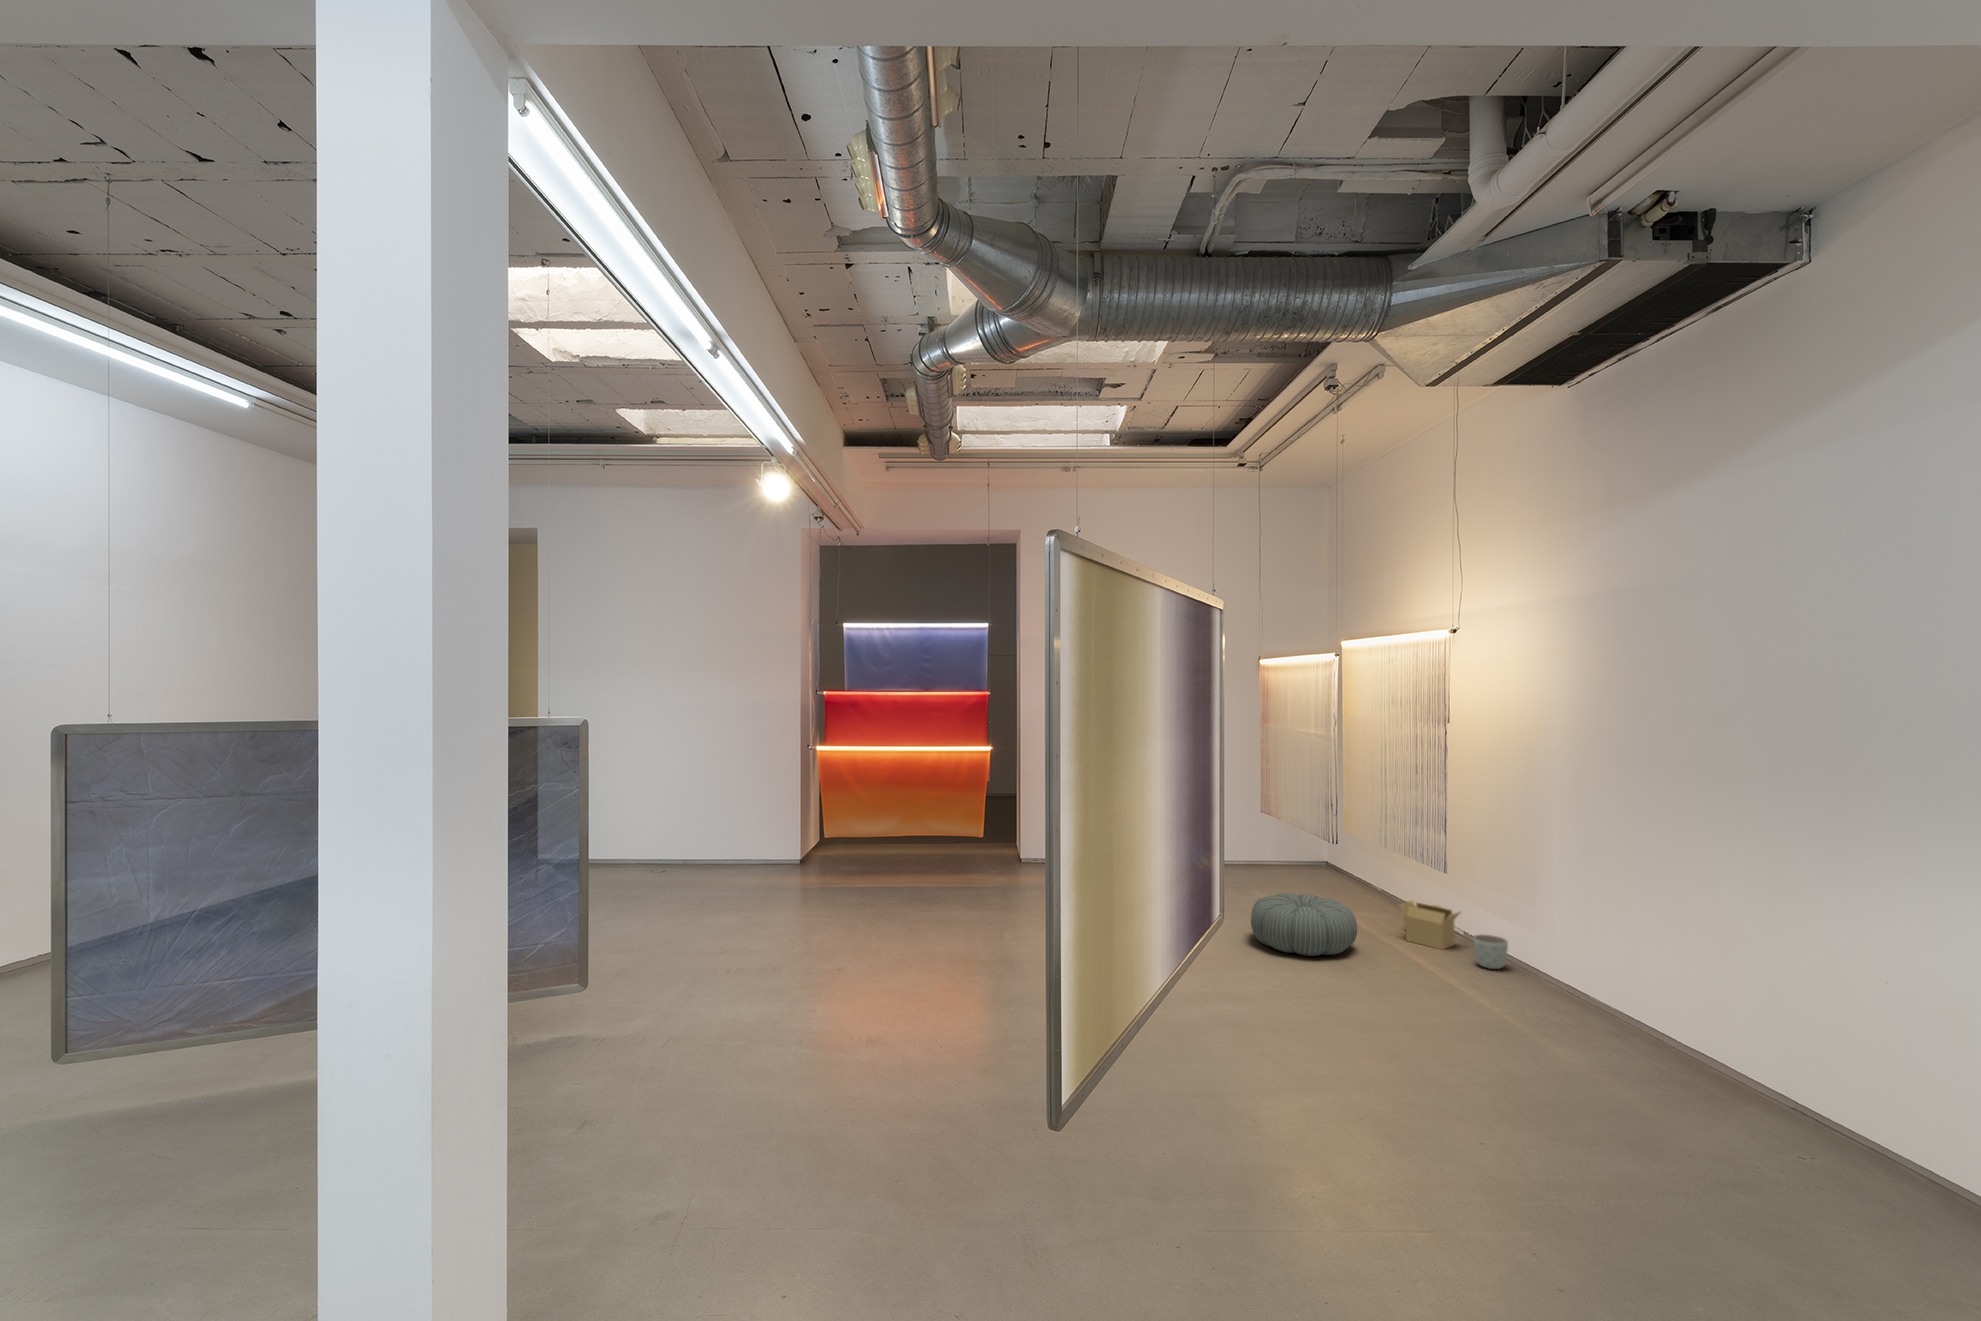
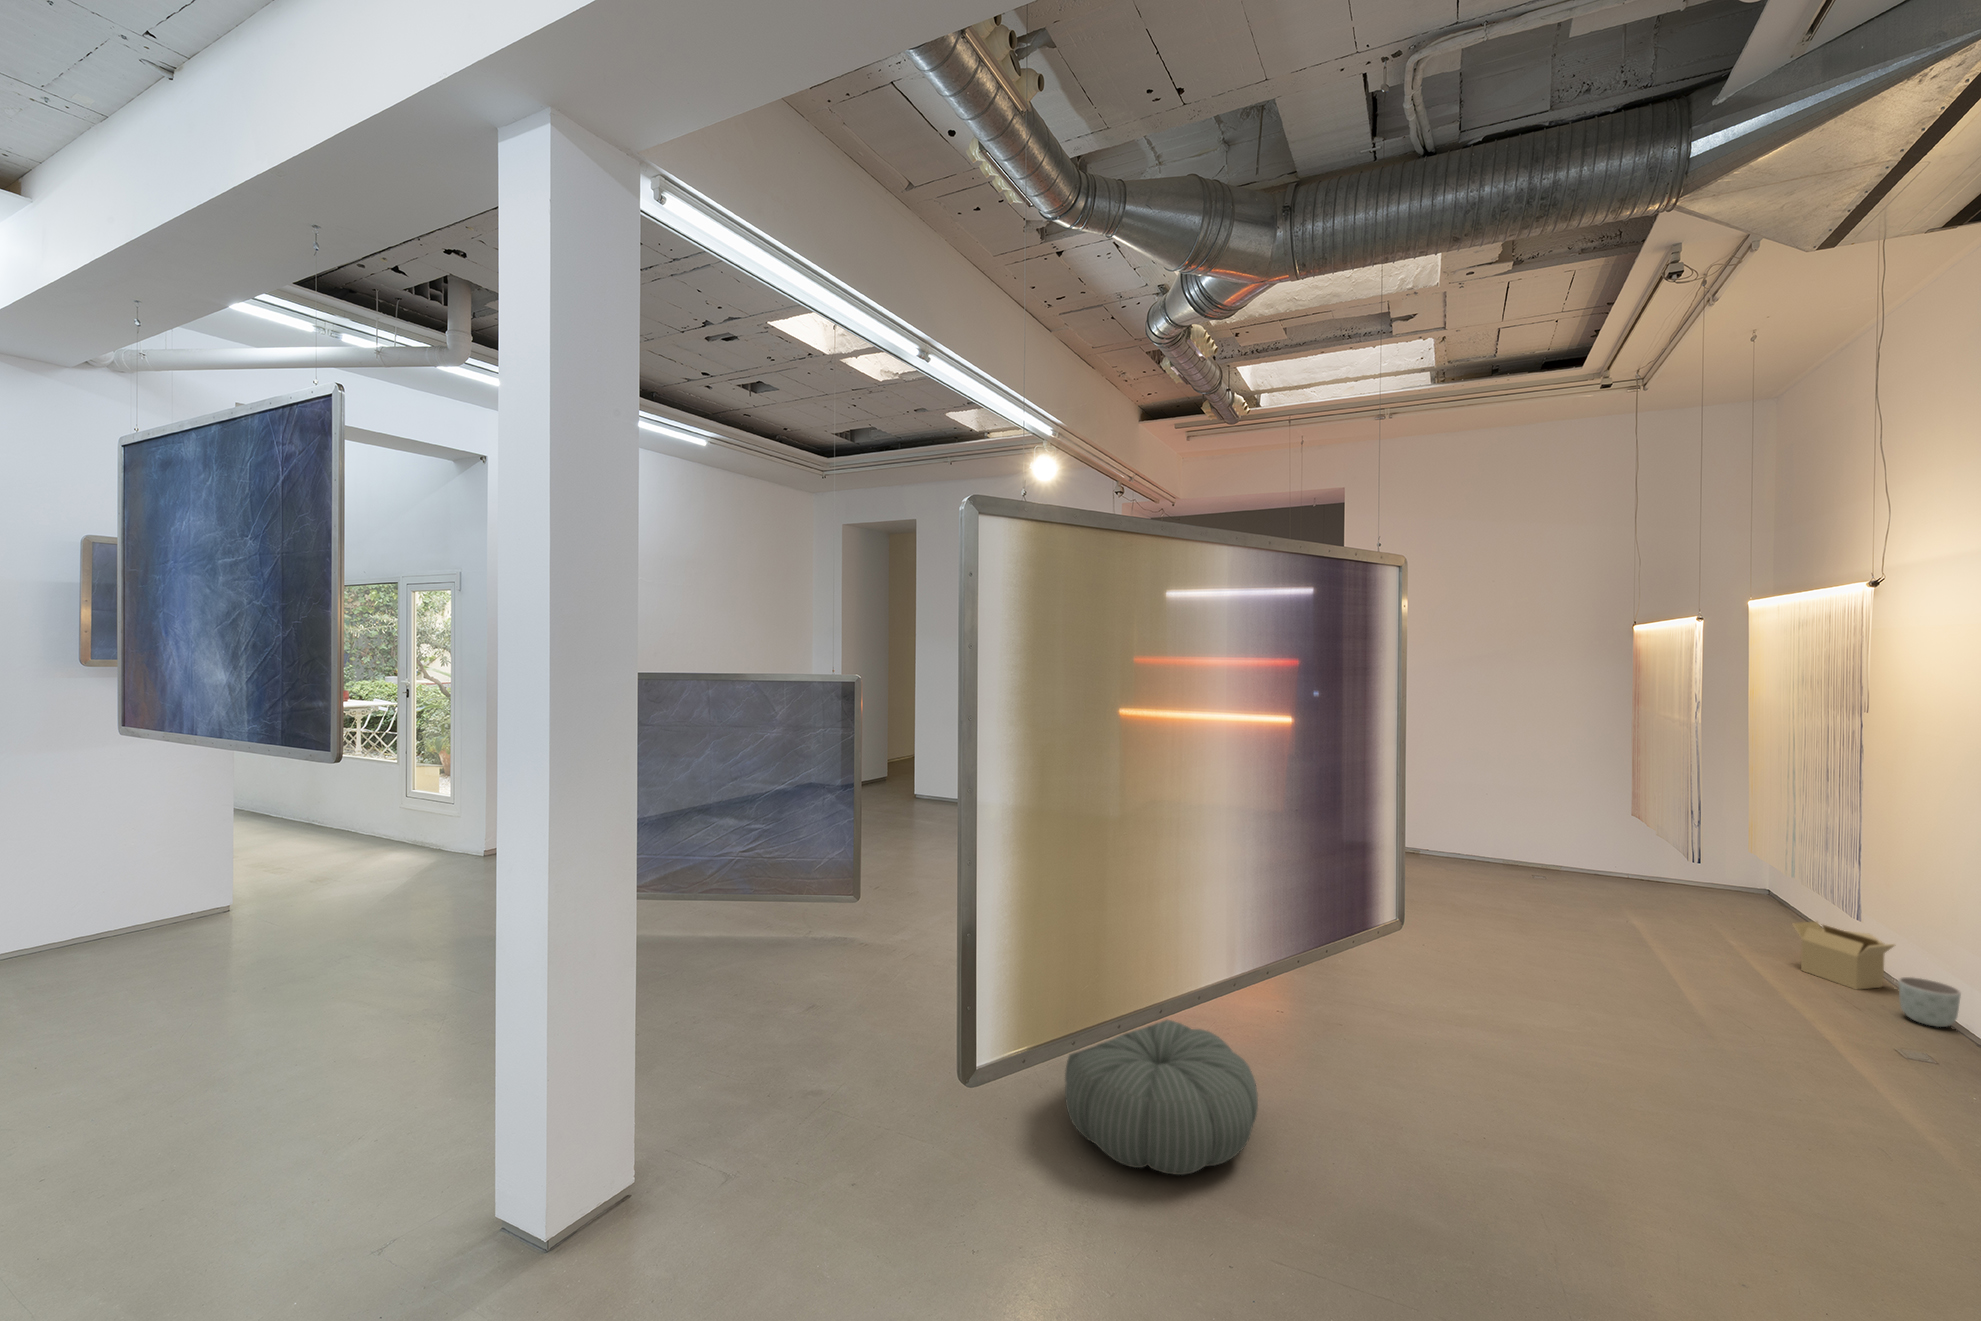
pouf: present [1251,893,1357,956] -> present [1065,1020,1258,1175]

